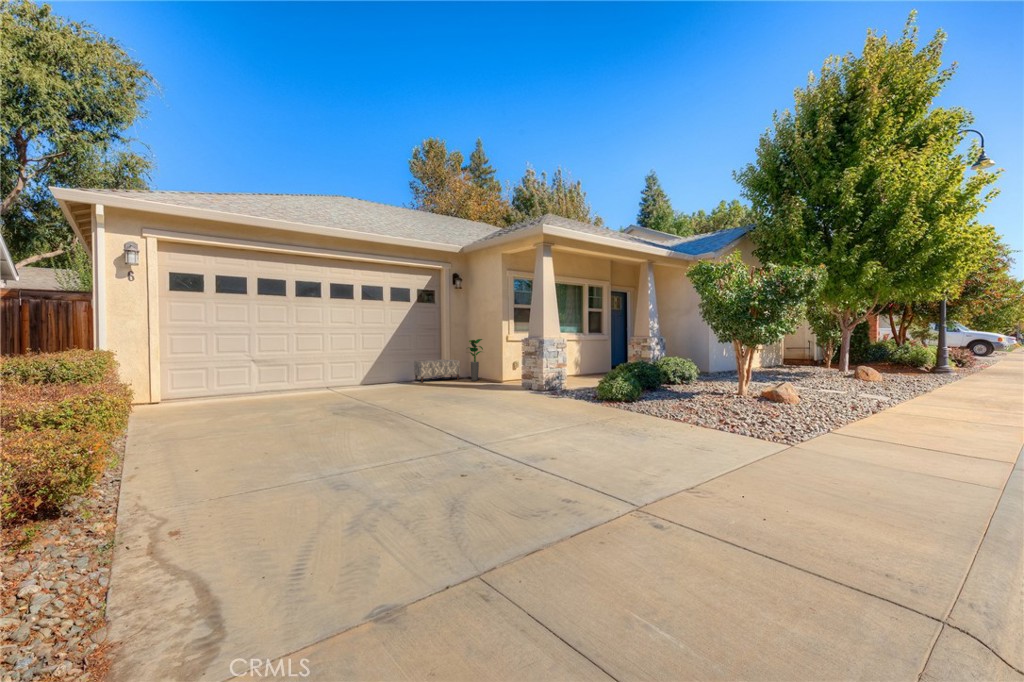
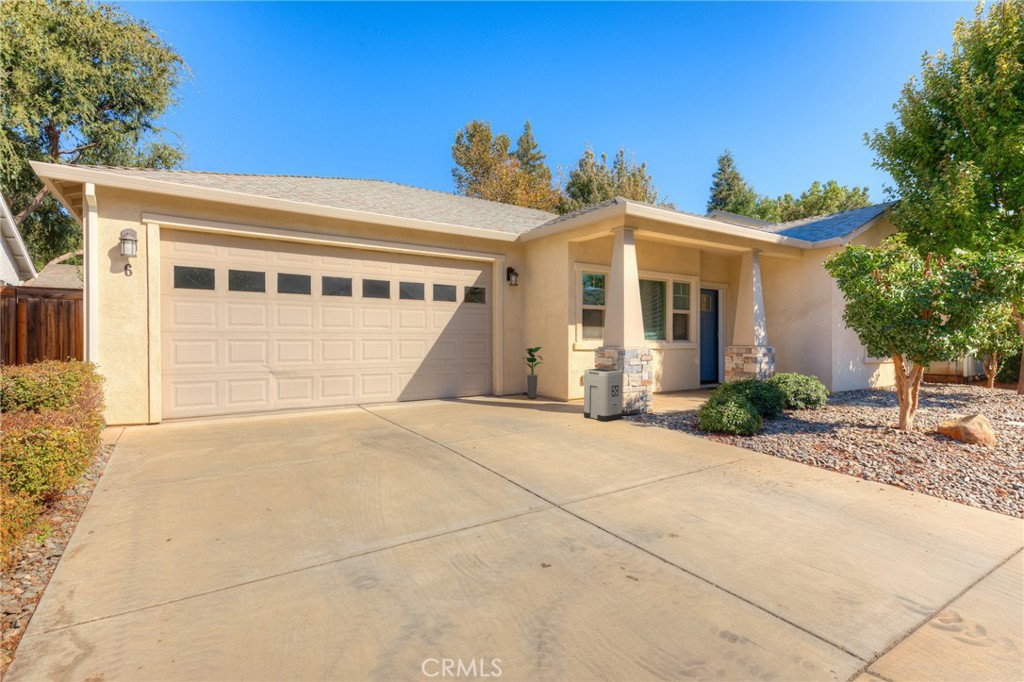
trash can: none [513,355,542,395] -> present [584,368,623,421]
bench: present [414,359,460,383] -> none [459,371,514,400]

